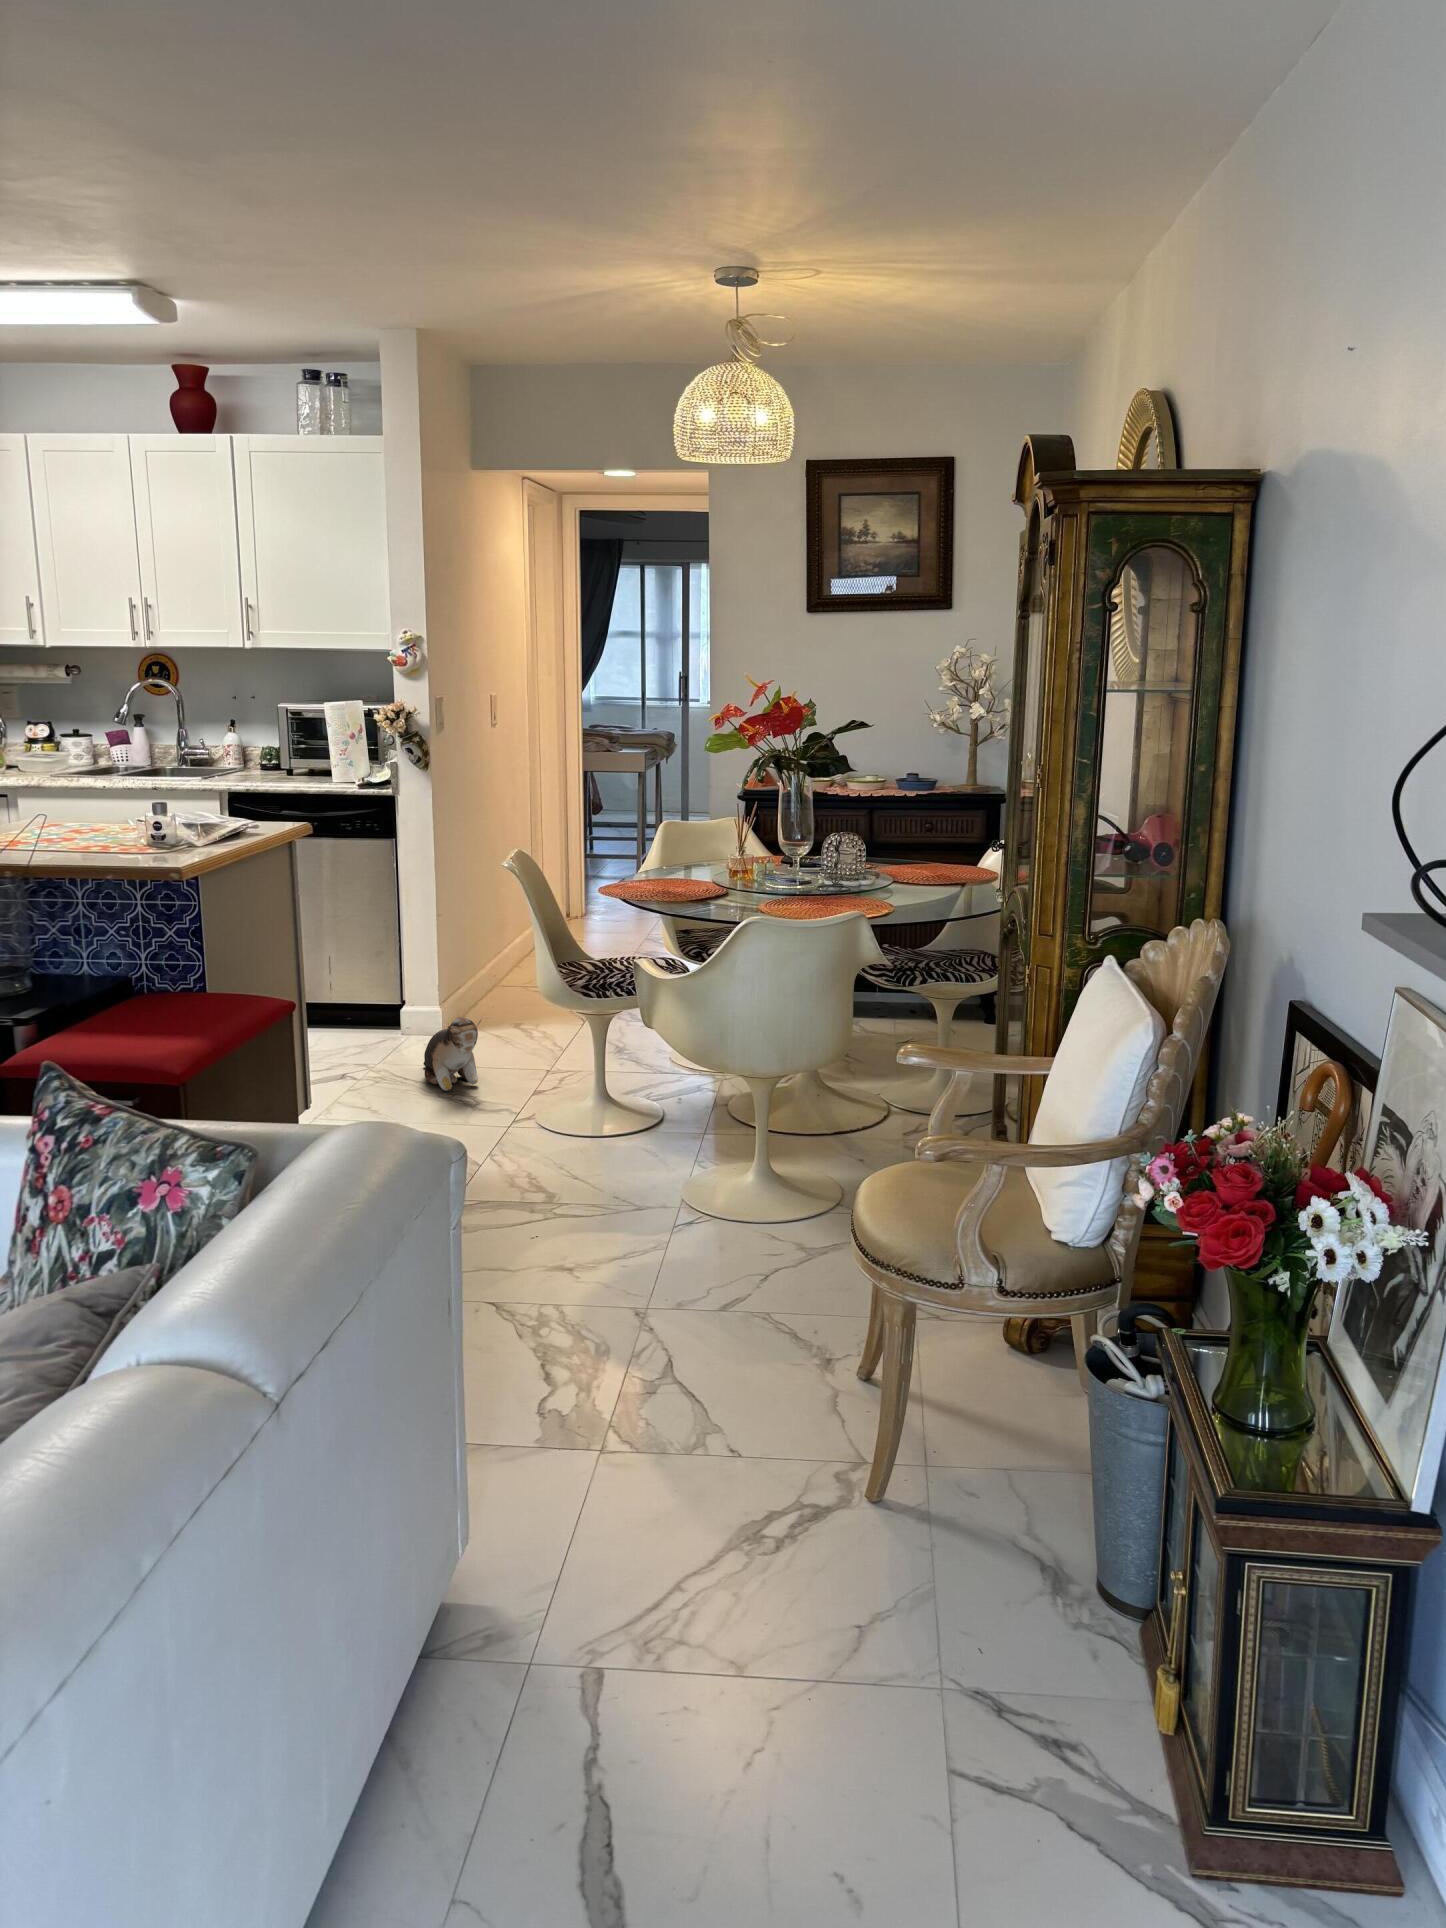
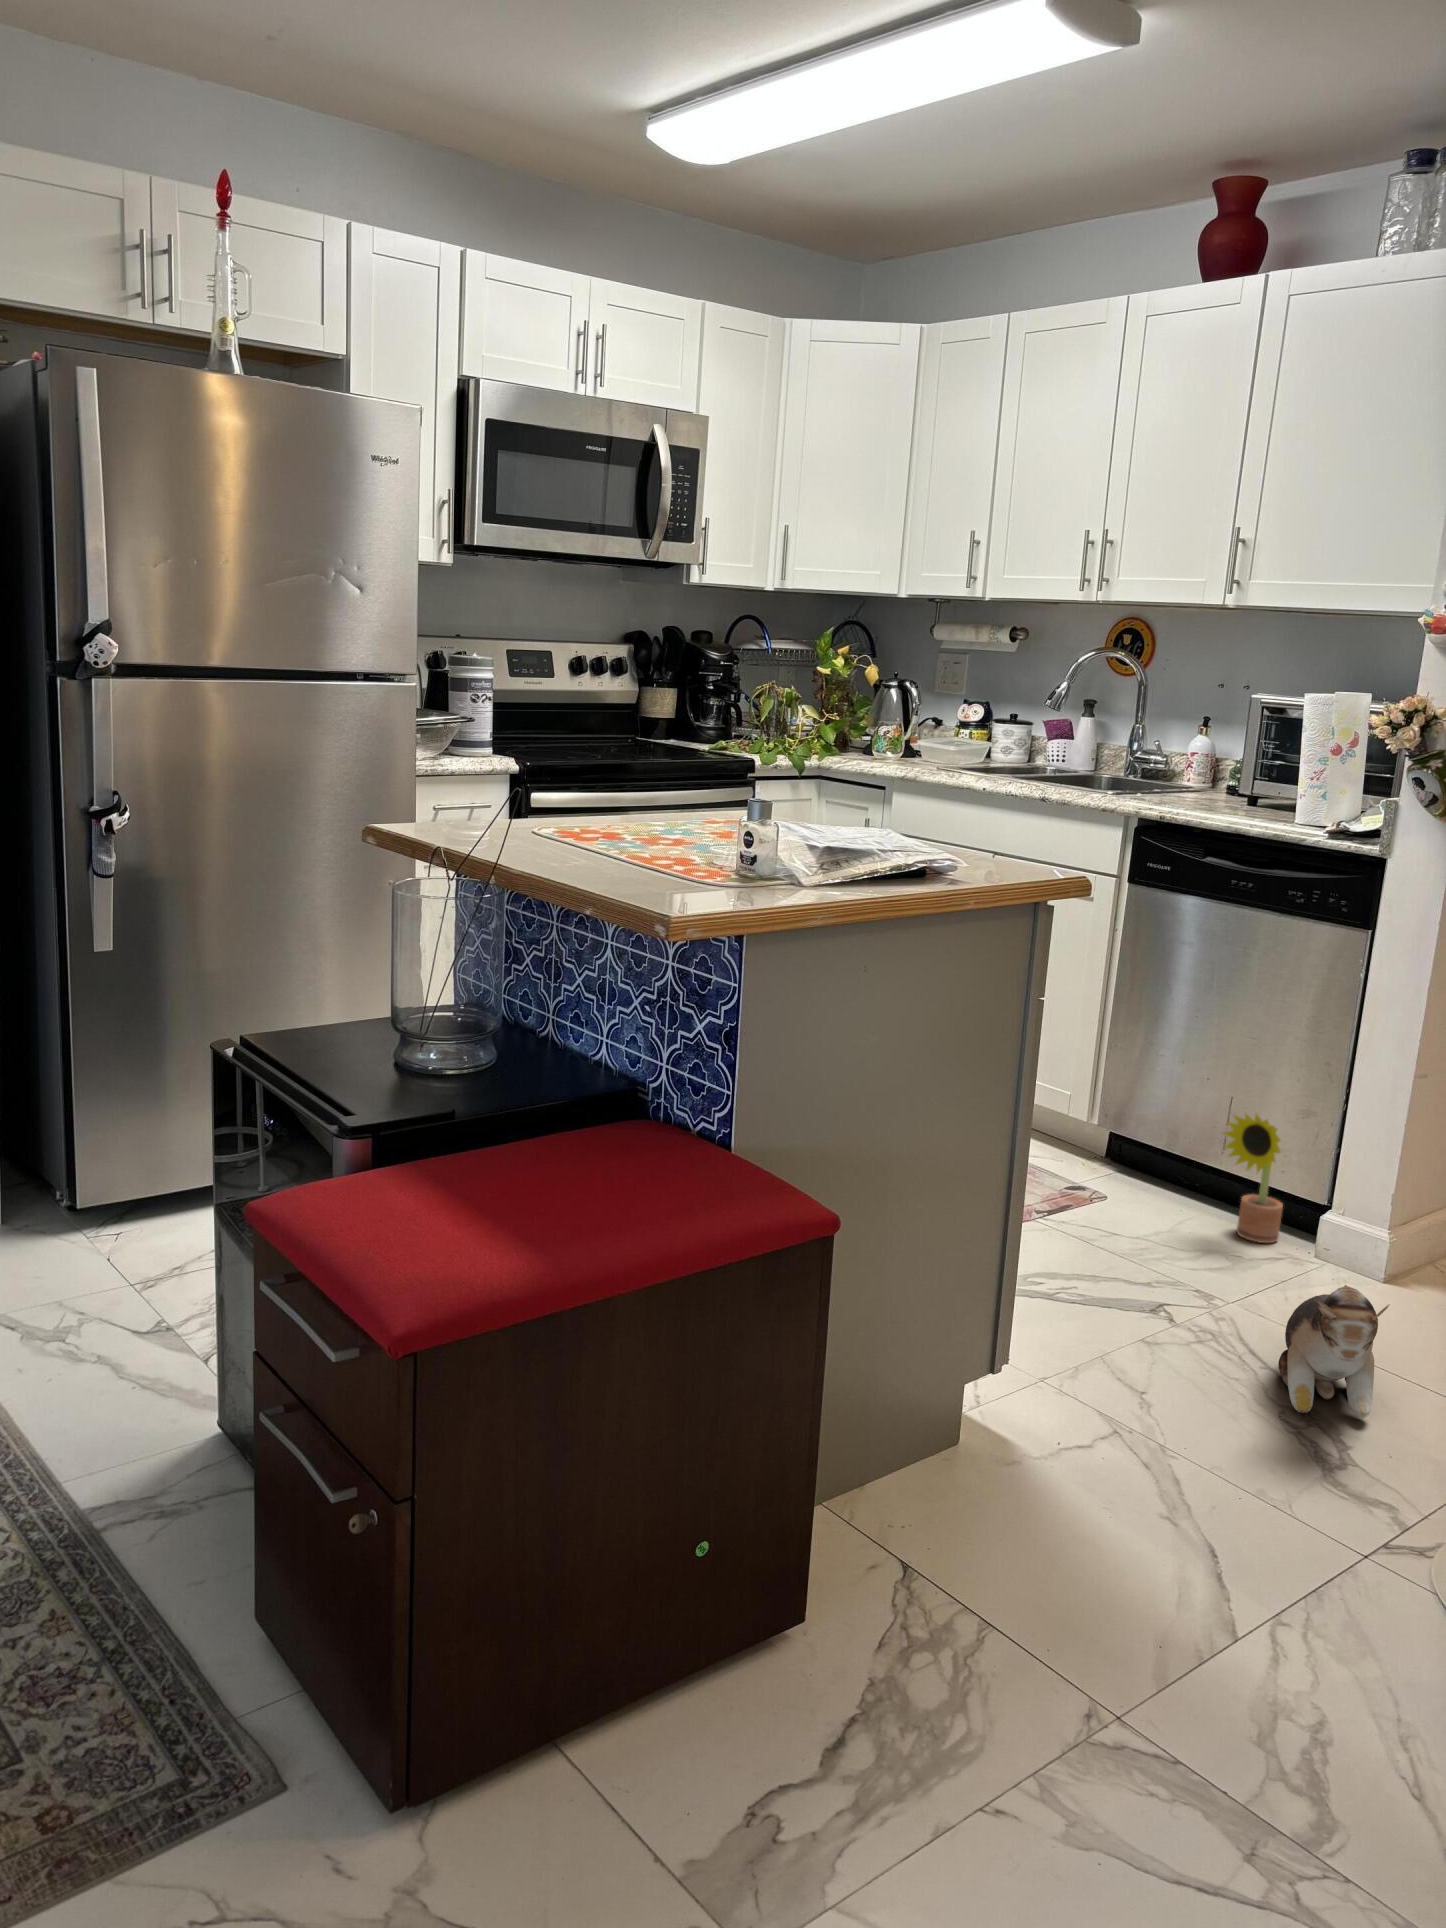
decorative plant: none [335,957,378,1035] -> present [1222,1114,1283,1243]

